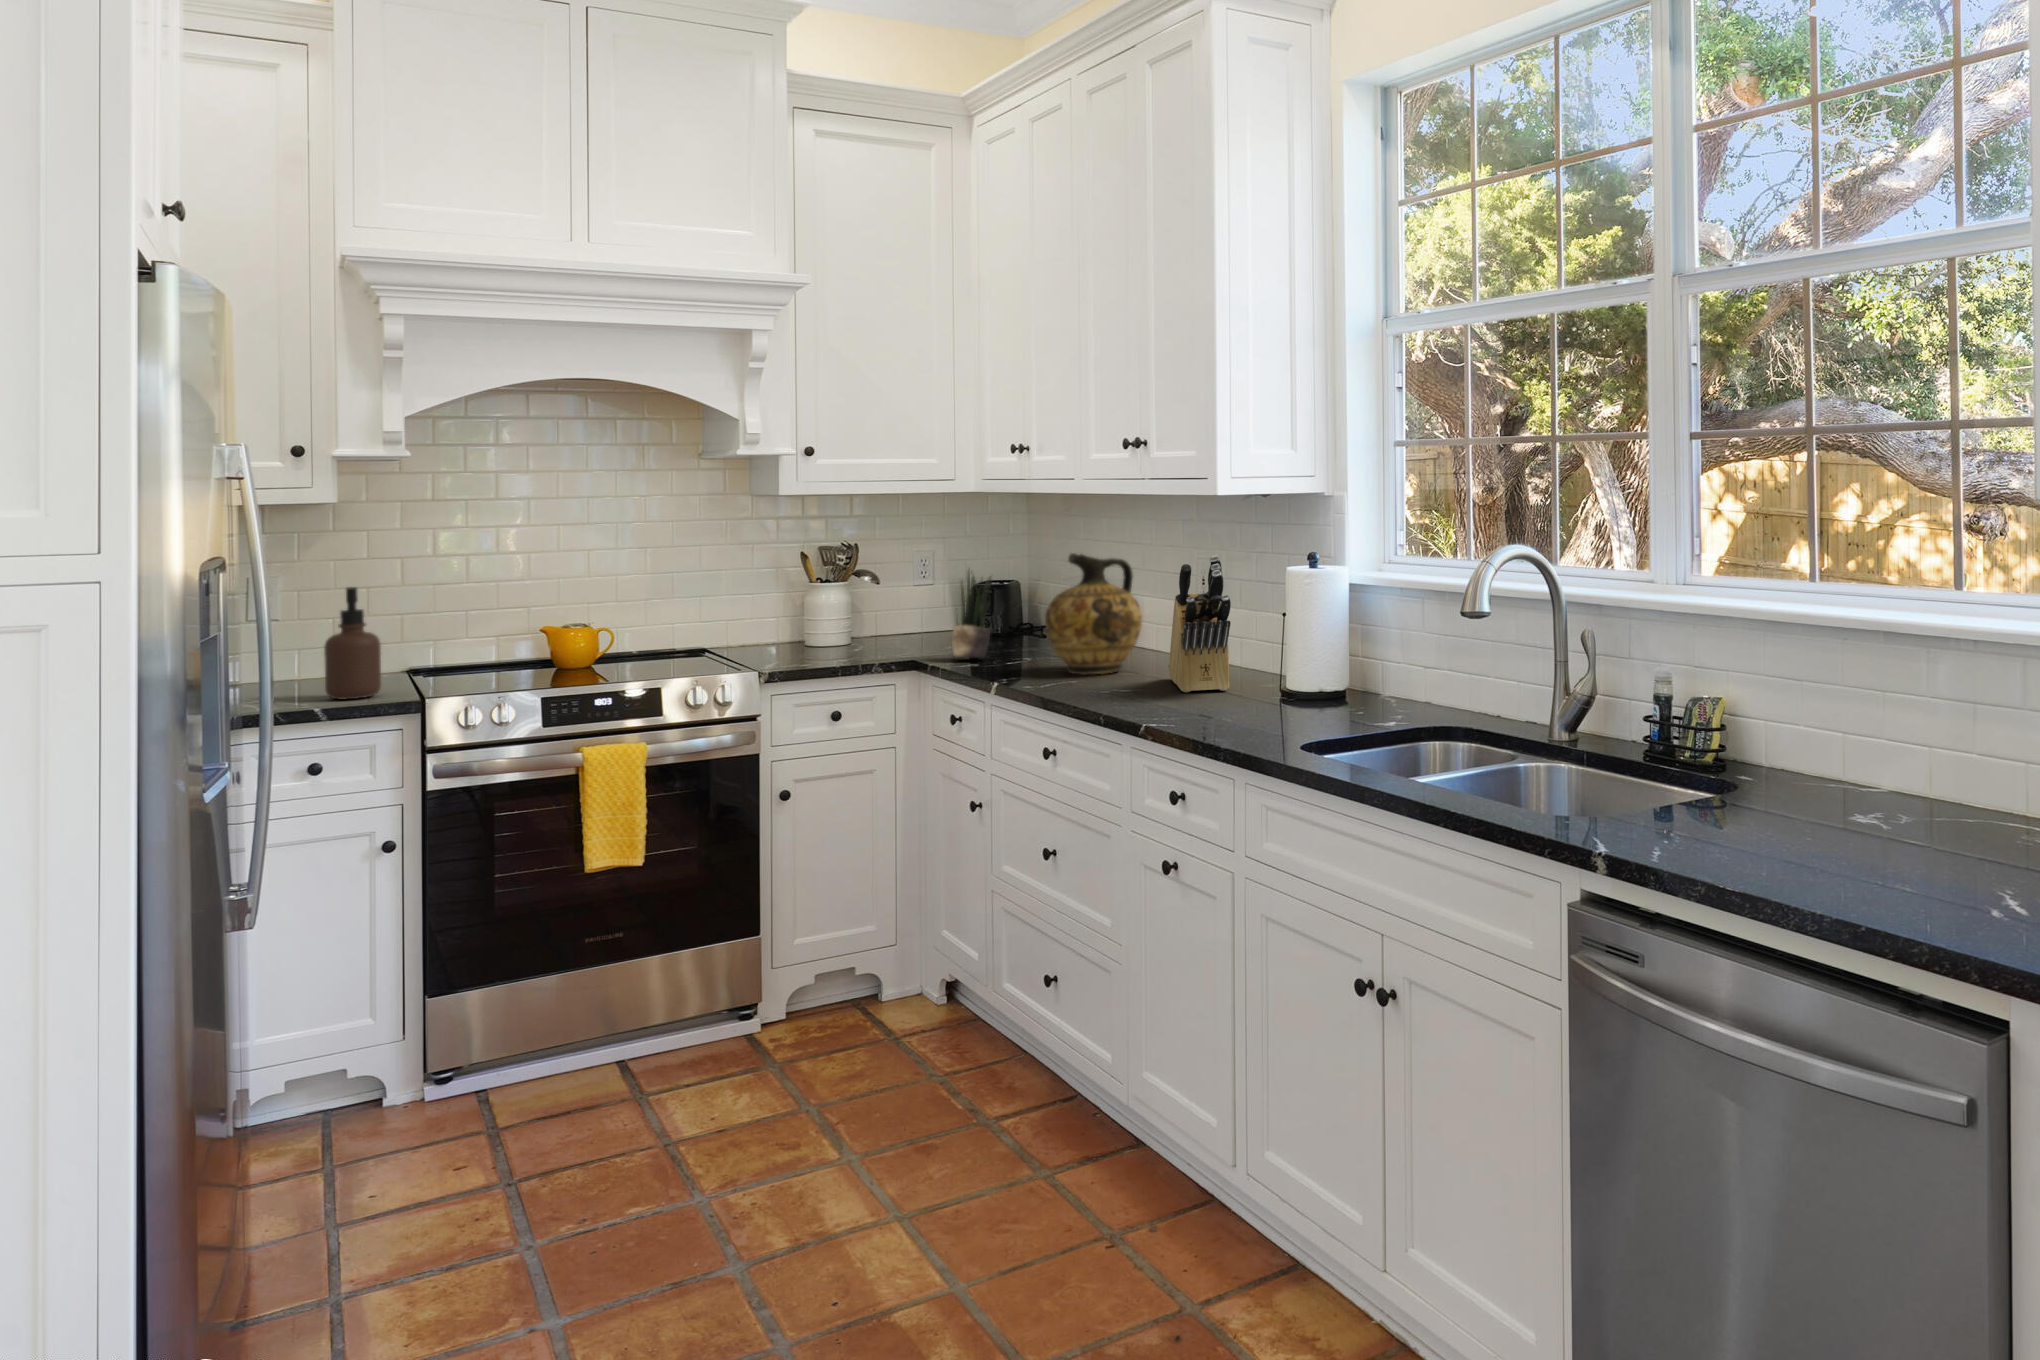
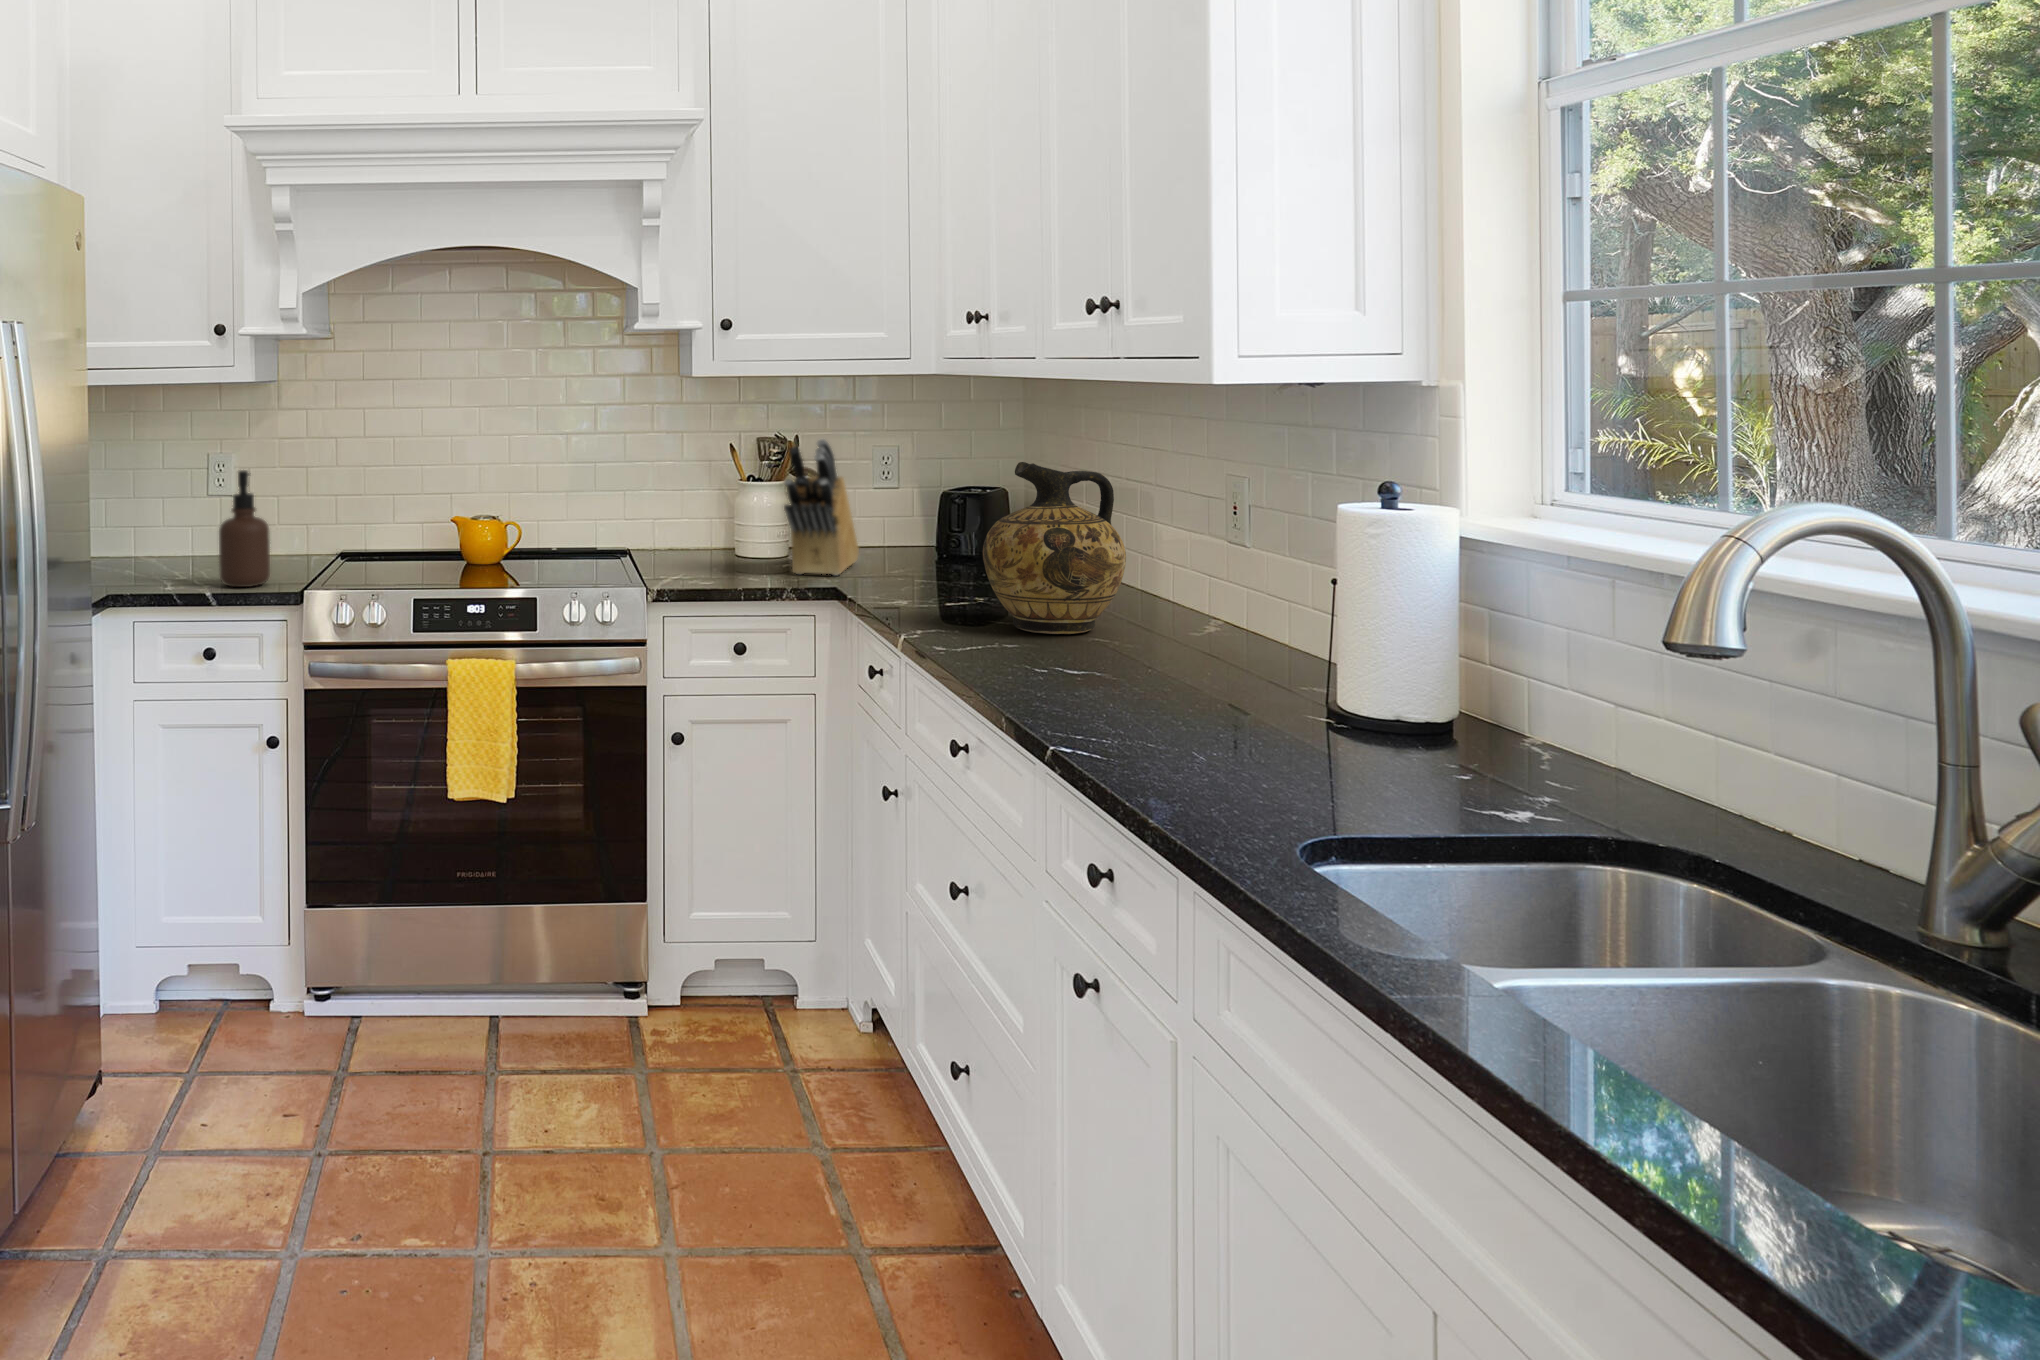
knife block: present [1169,555,1231,692] -> present [784,439,859,575]
potted plant: present [952,572,991,659] -> none [880,471,933,592]

